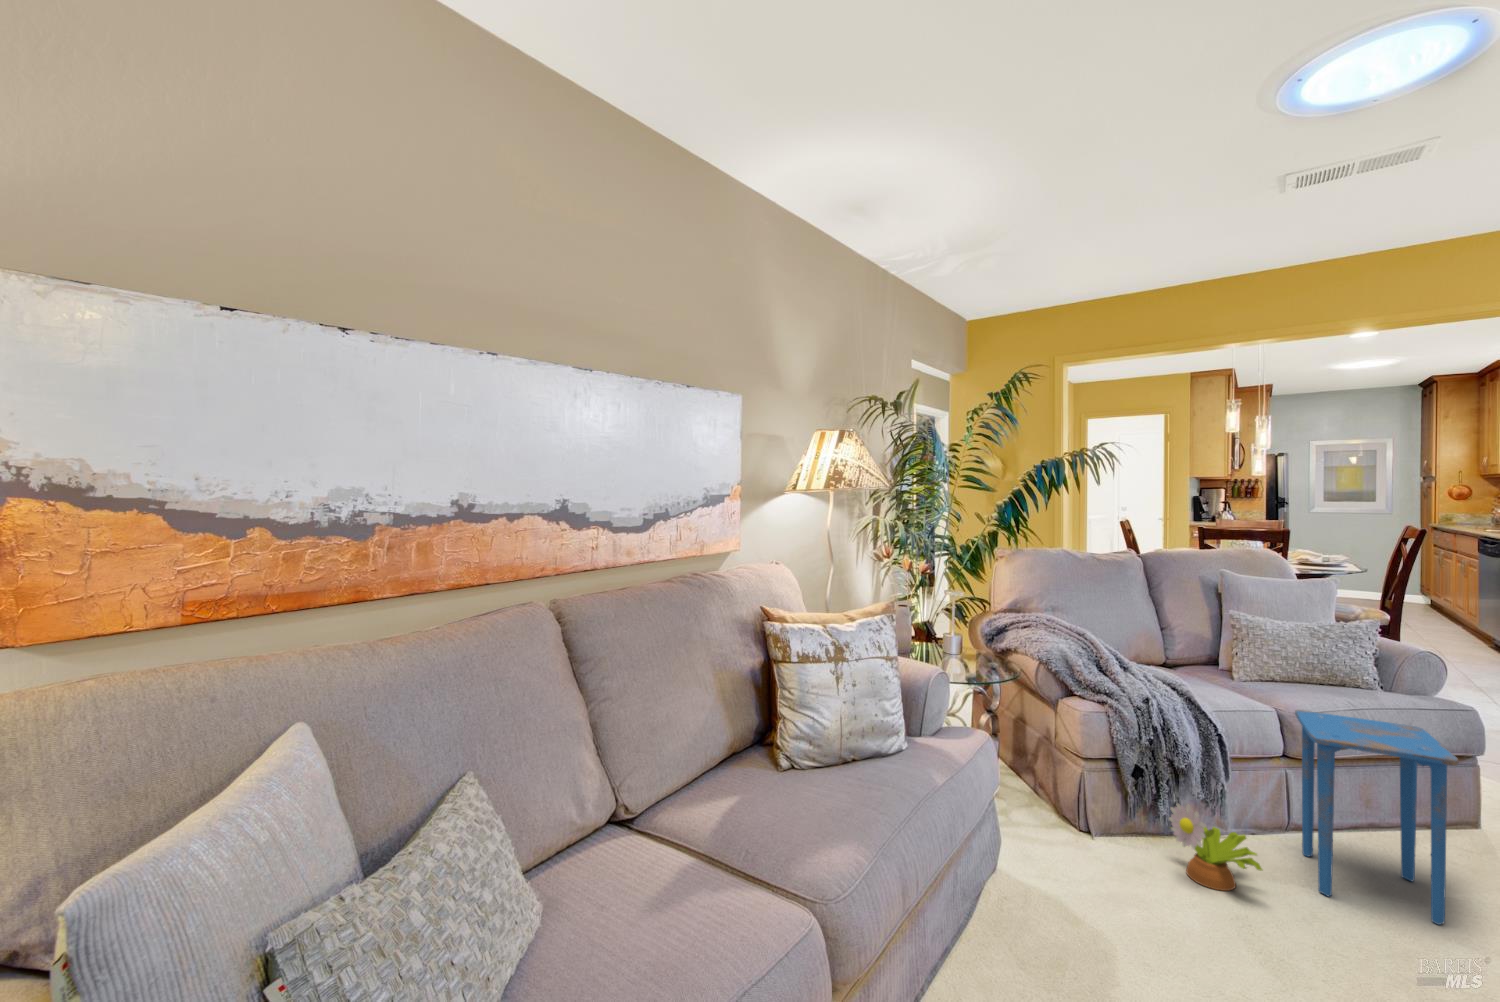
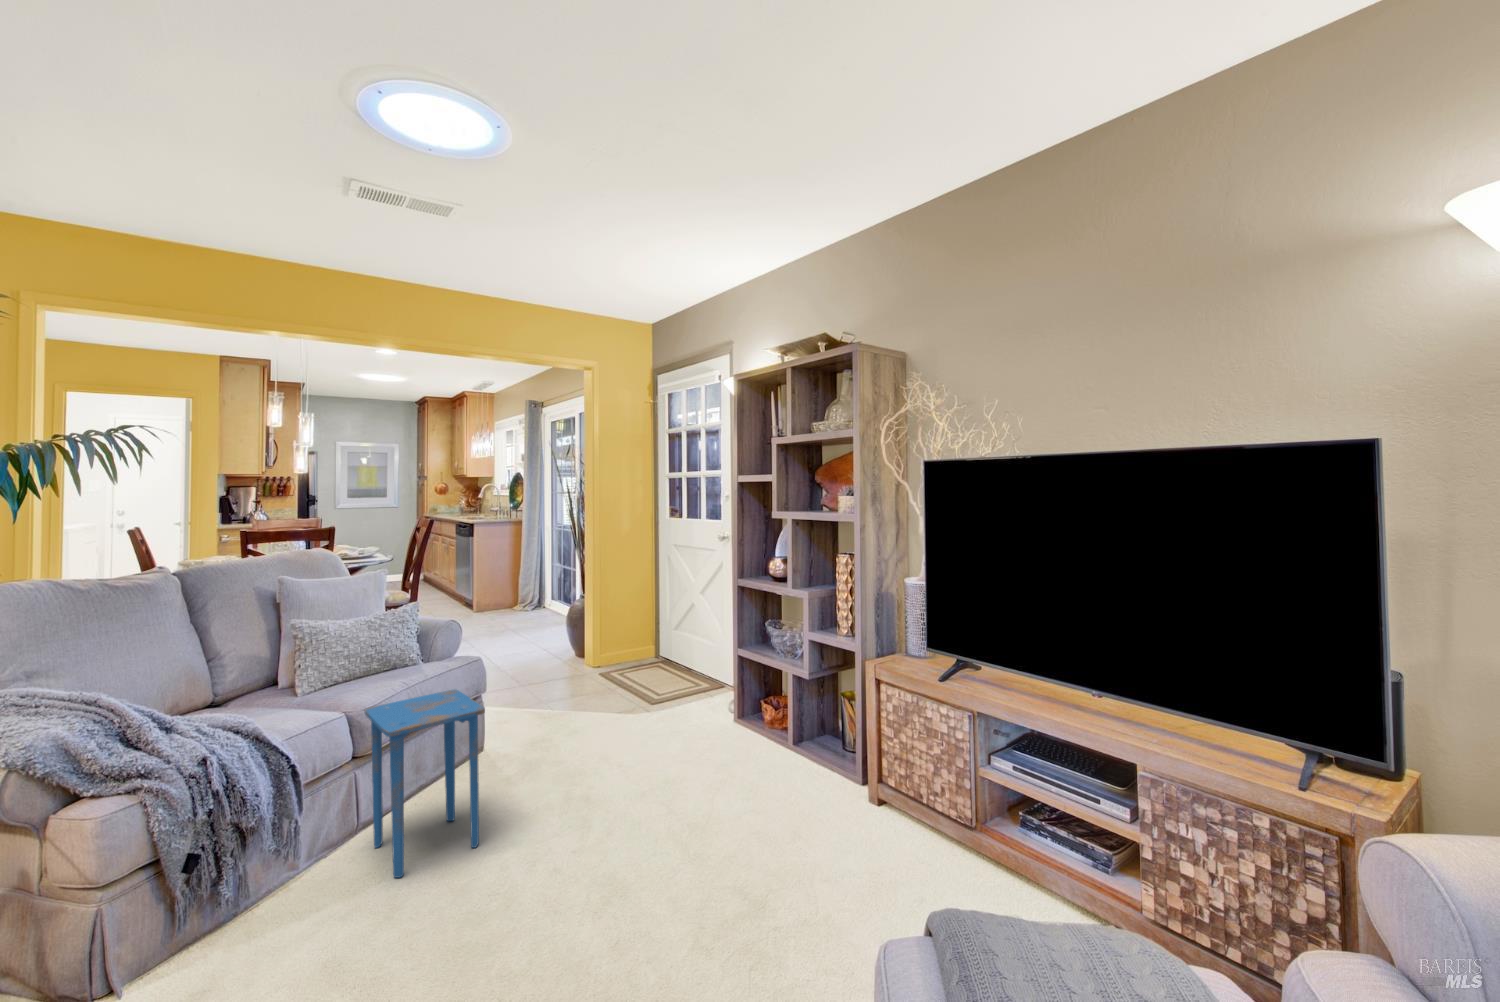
decorative plant: present [1169,804,1262,891] -> none [238,863,349,954]

